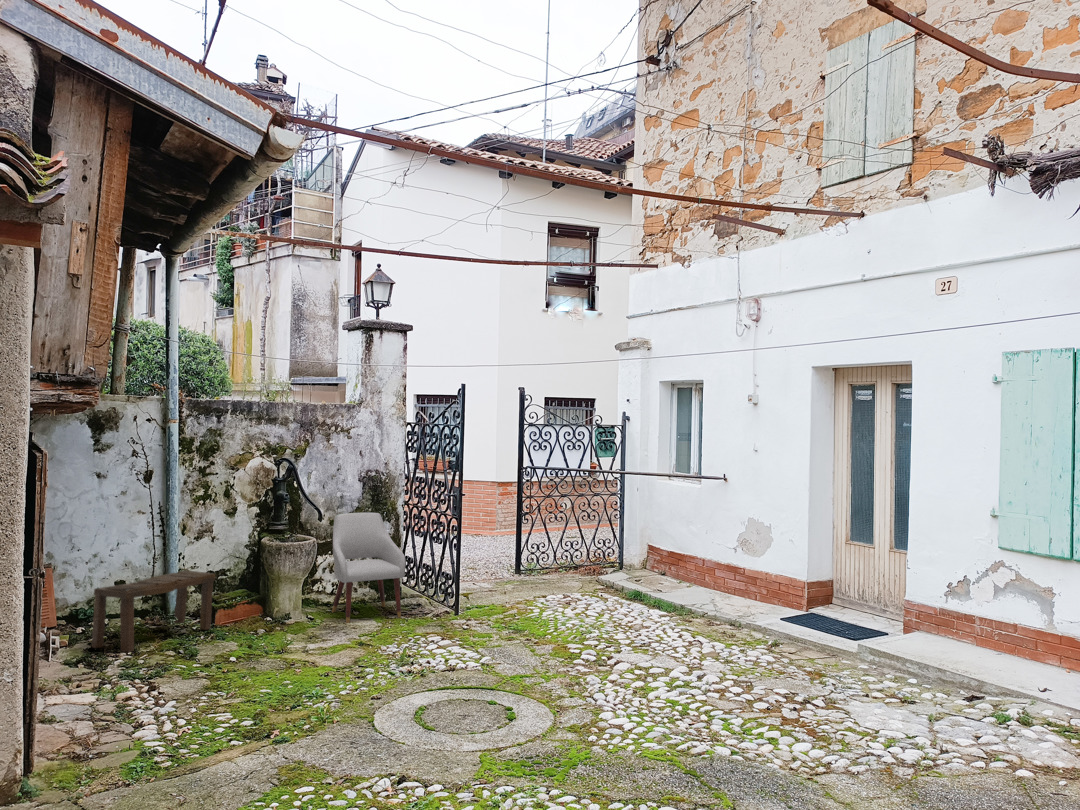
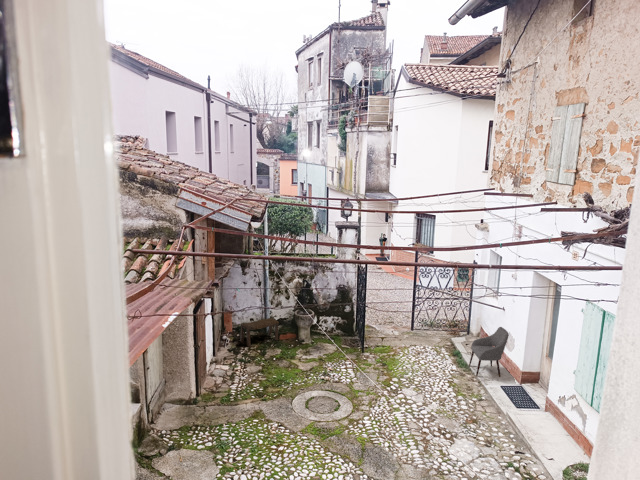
chair: present [332,513,406,623] -> present [469,327,509,377]

